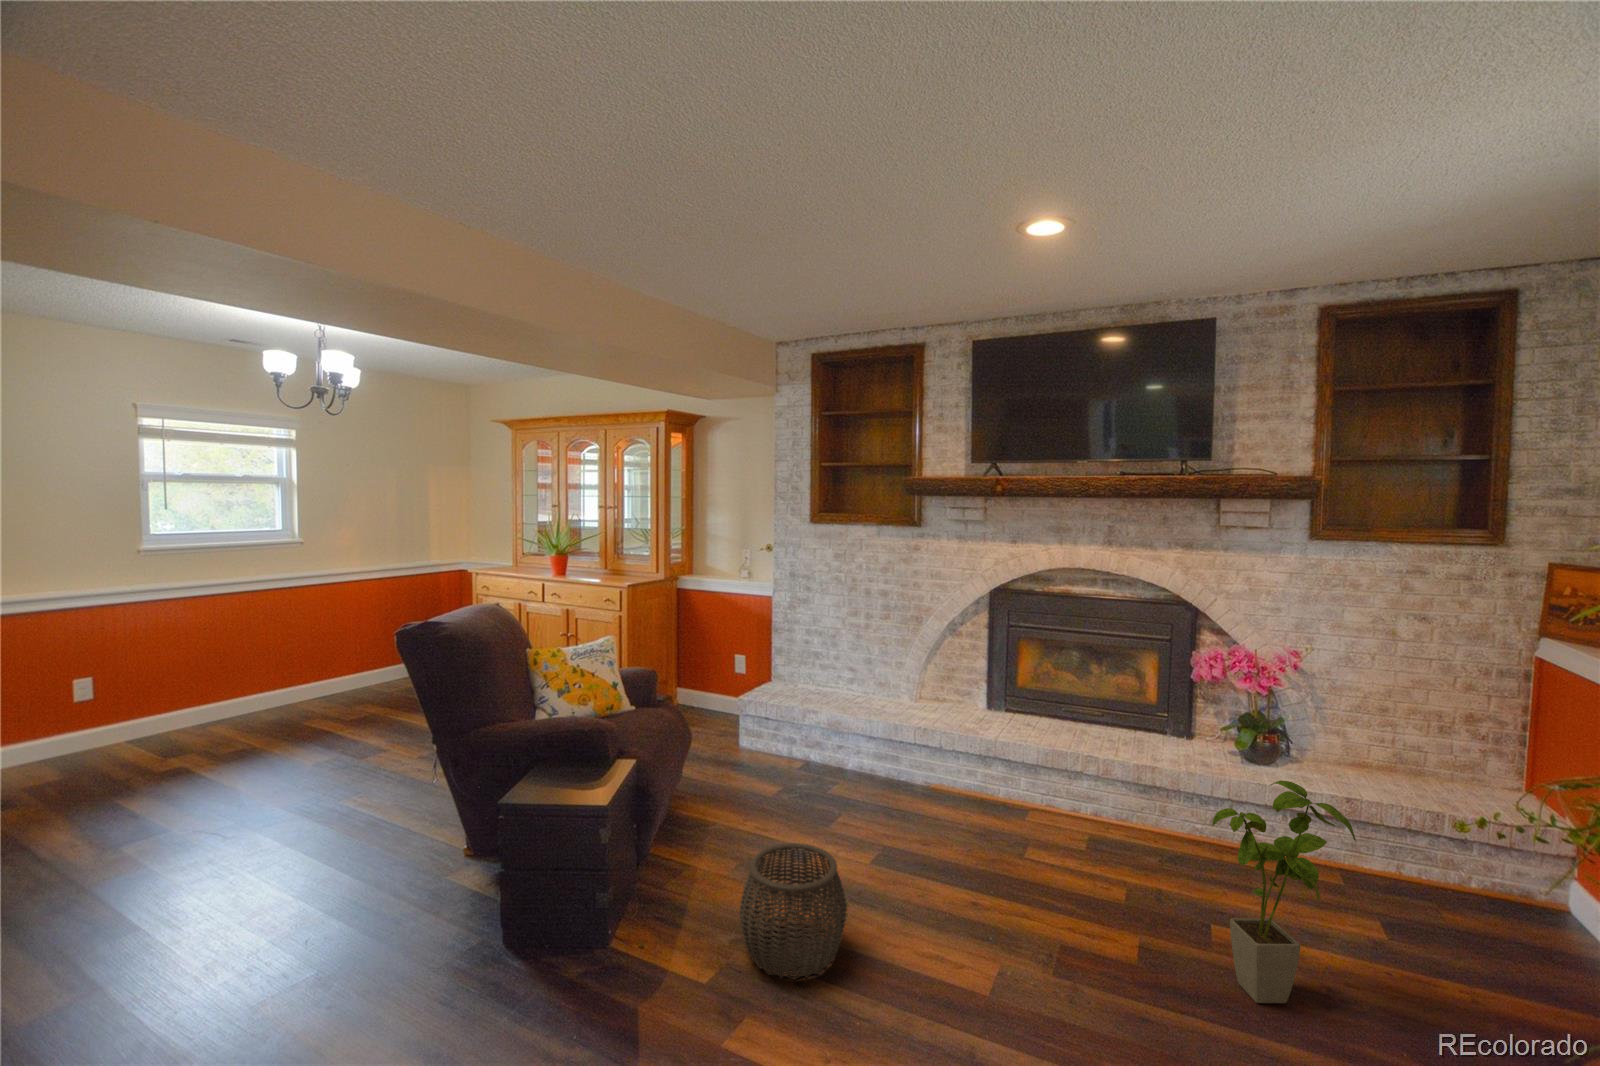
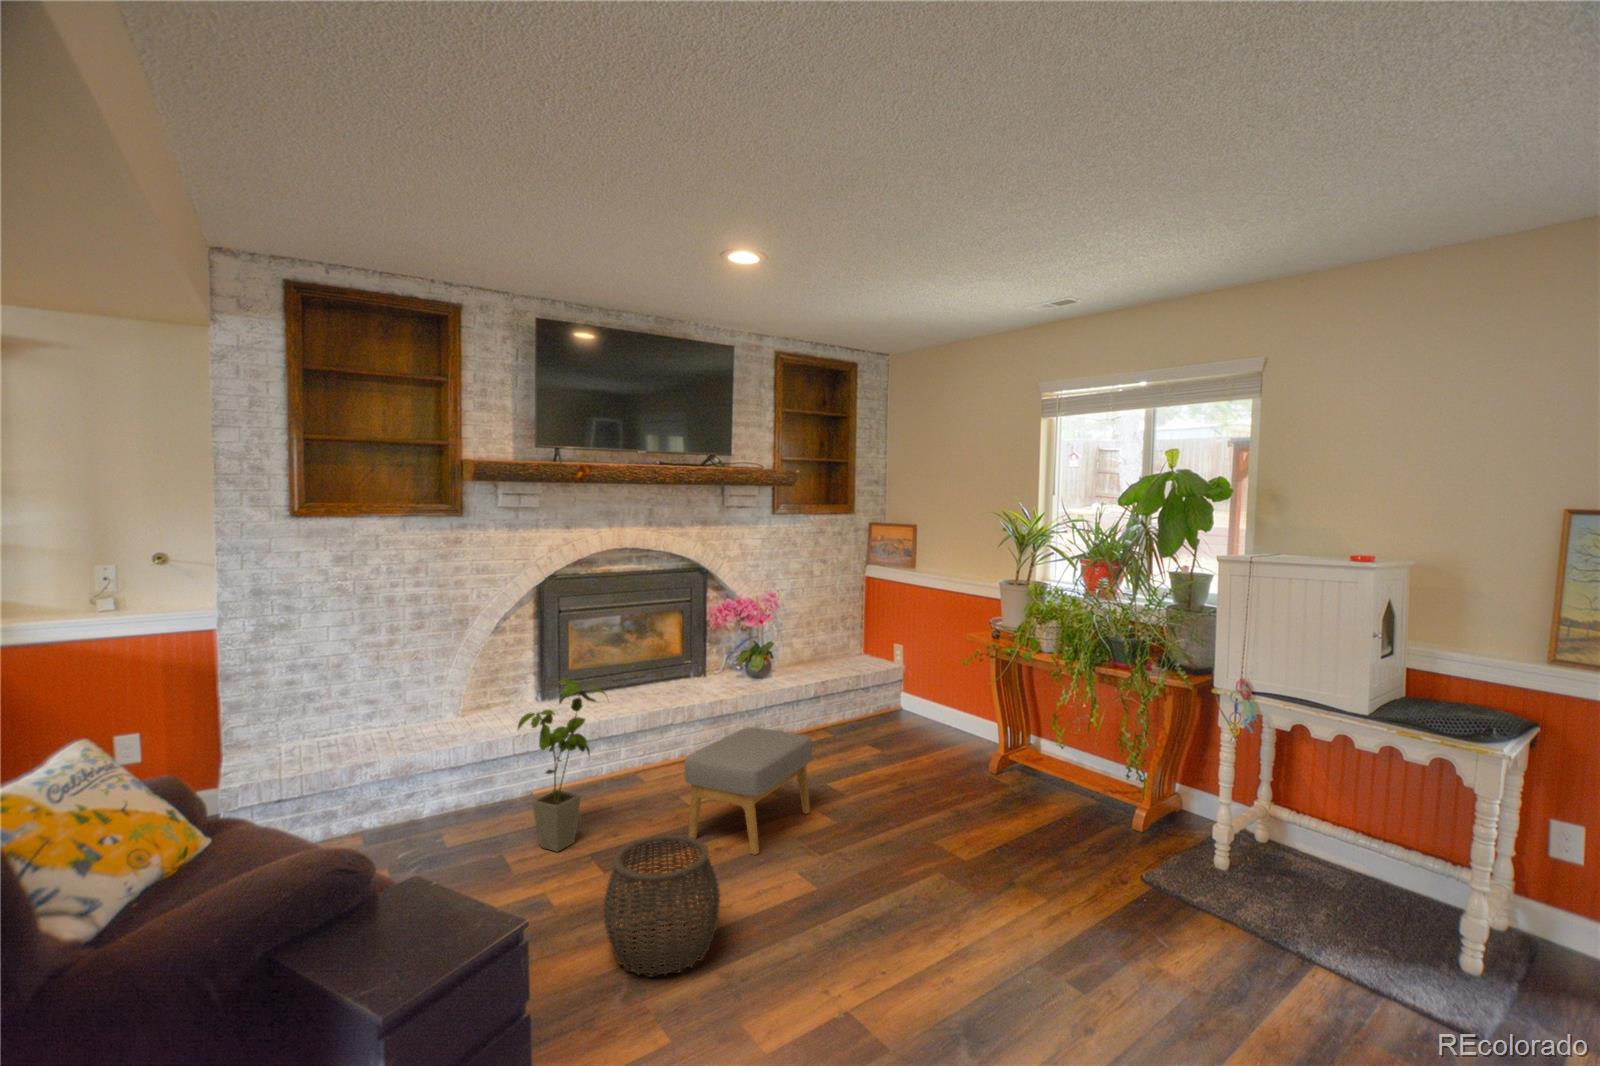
house plant: present [1212,780,1356,1003] -> present [518,679,605,852]
footstool: none [967,801,1134,942] -> present [685,727,812,855]

